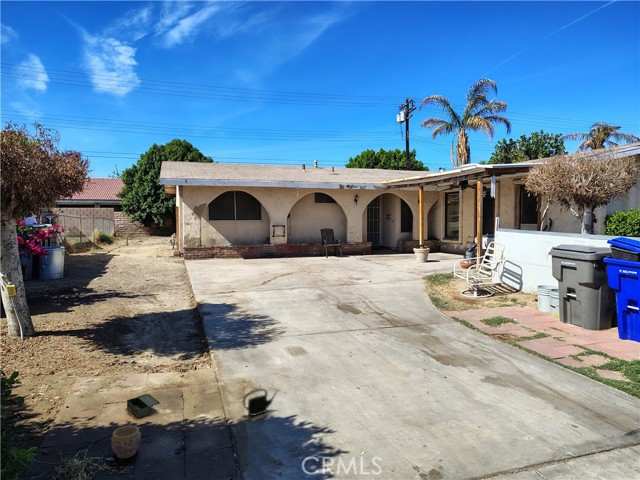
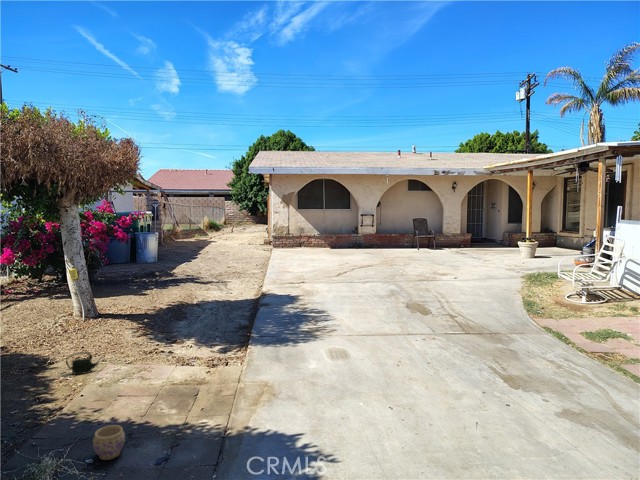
watering can: present [243,388,275,416] -> present [66,352,102,374]
toolbox: present [127,394,160,418] -> none [136,389,166,415]

